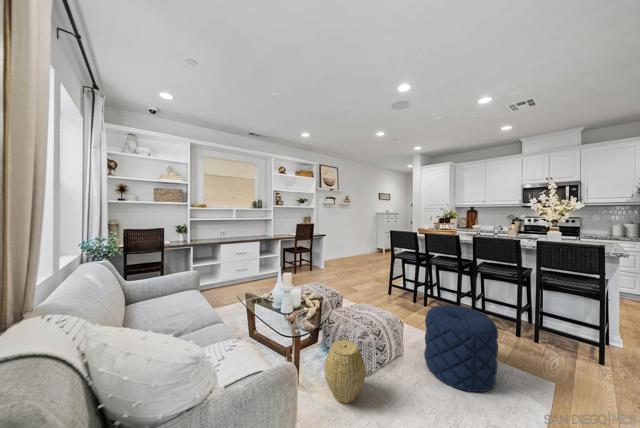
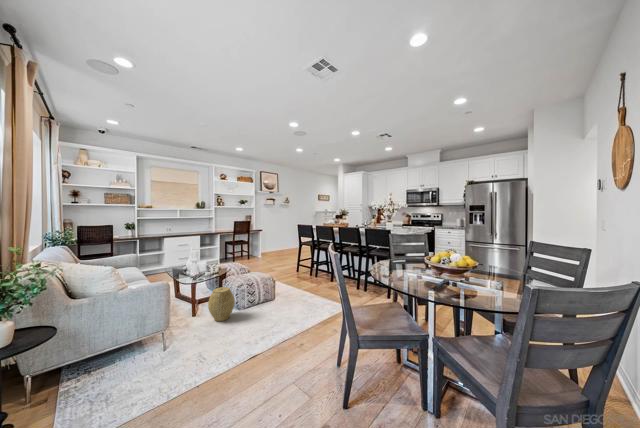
pouf: present [424,305,498,392] -> none [283,267,321,313]

